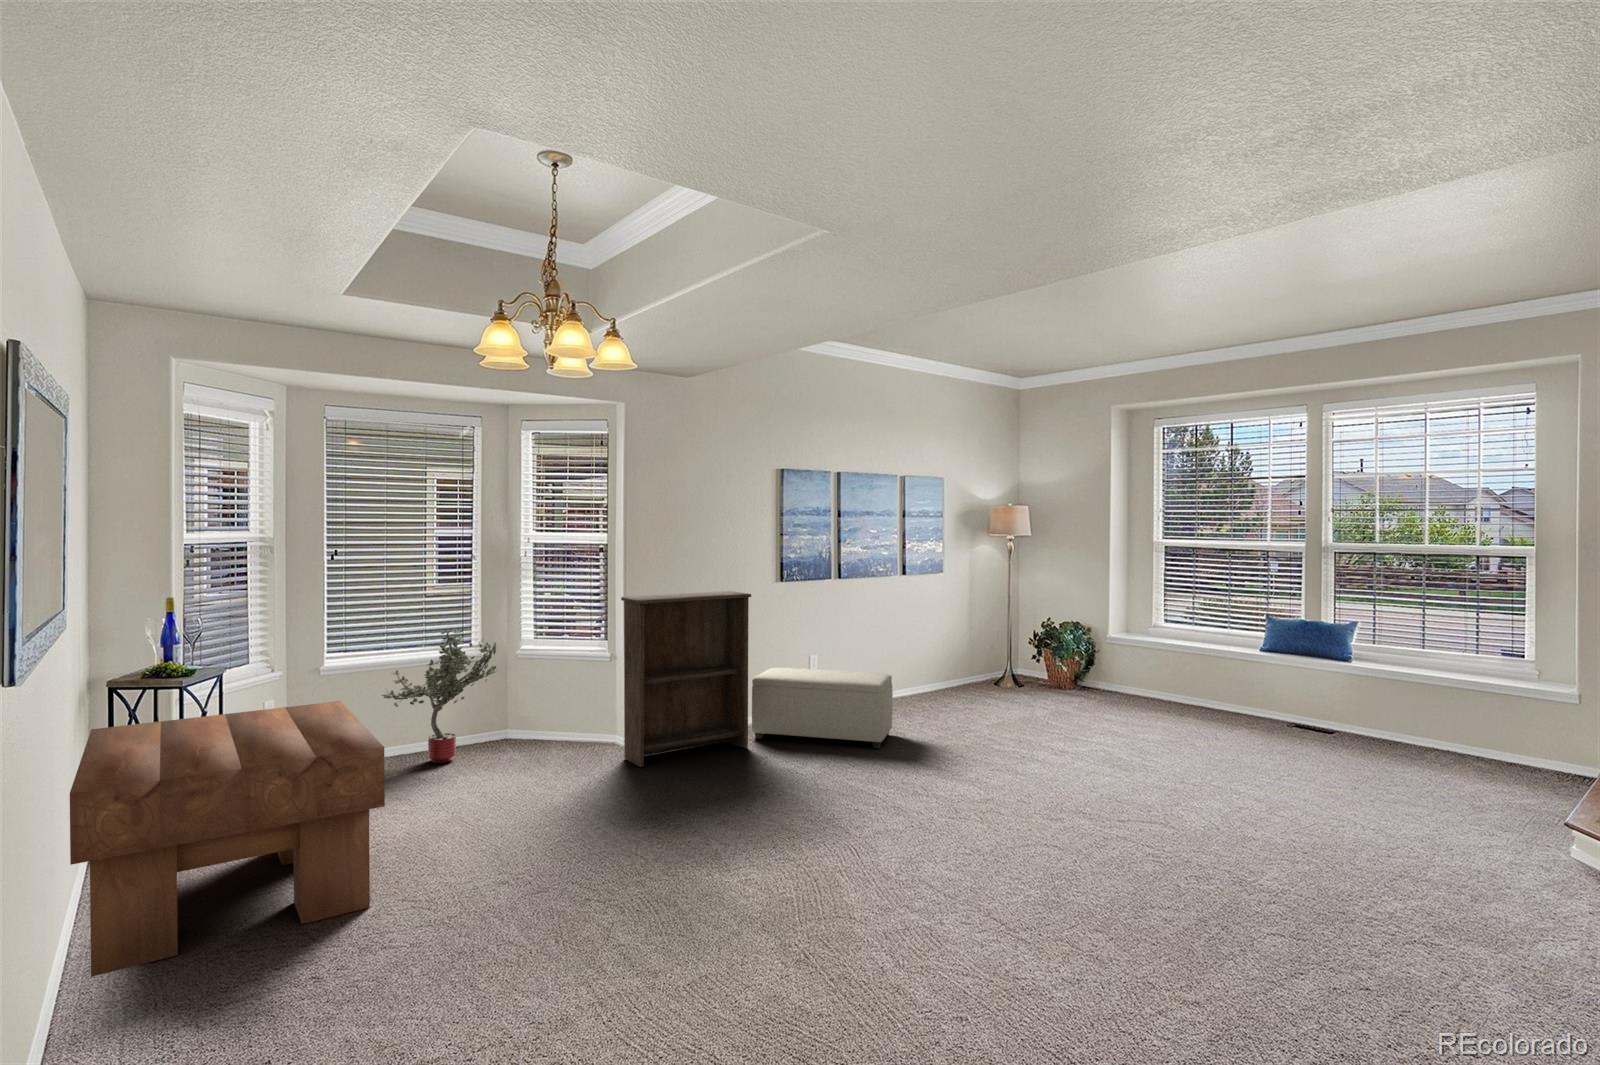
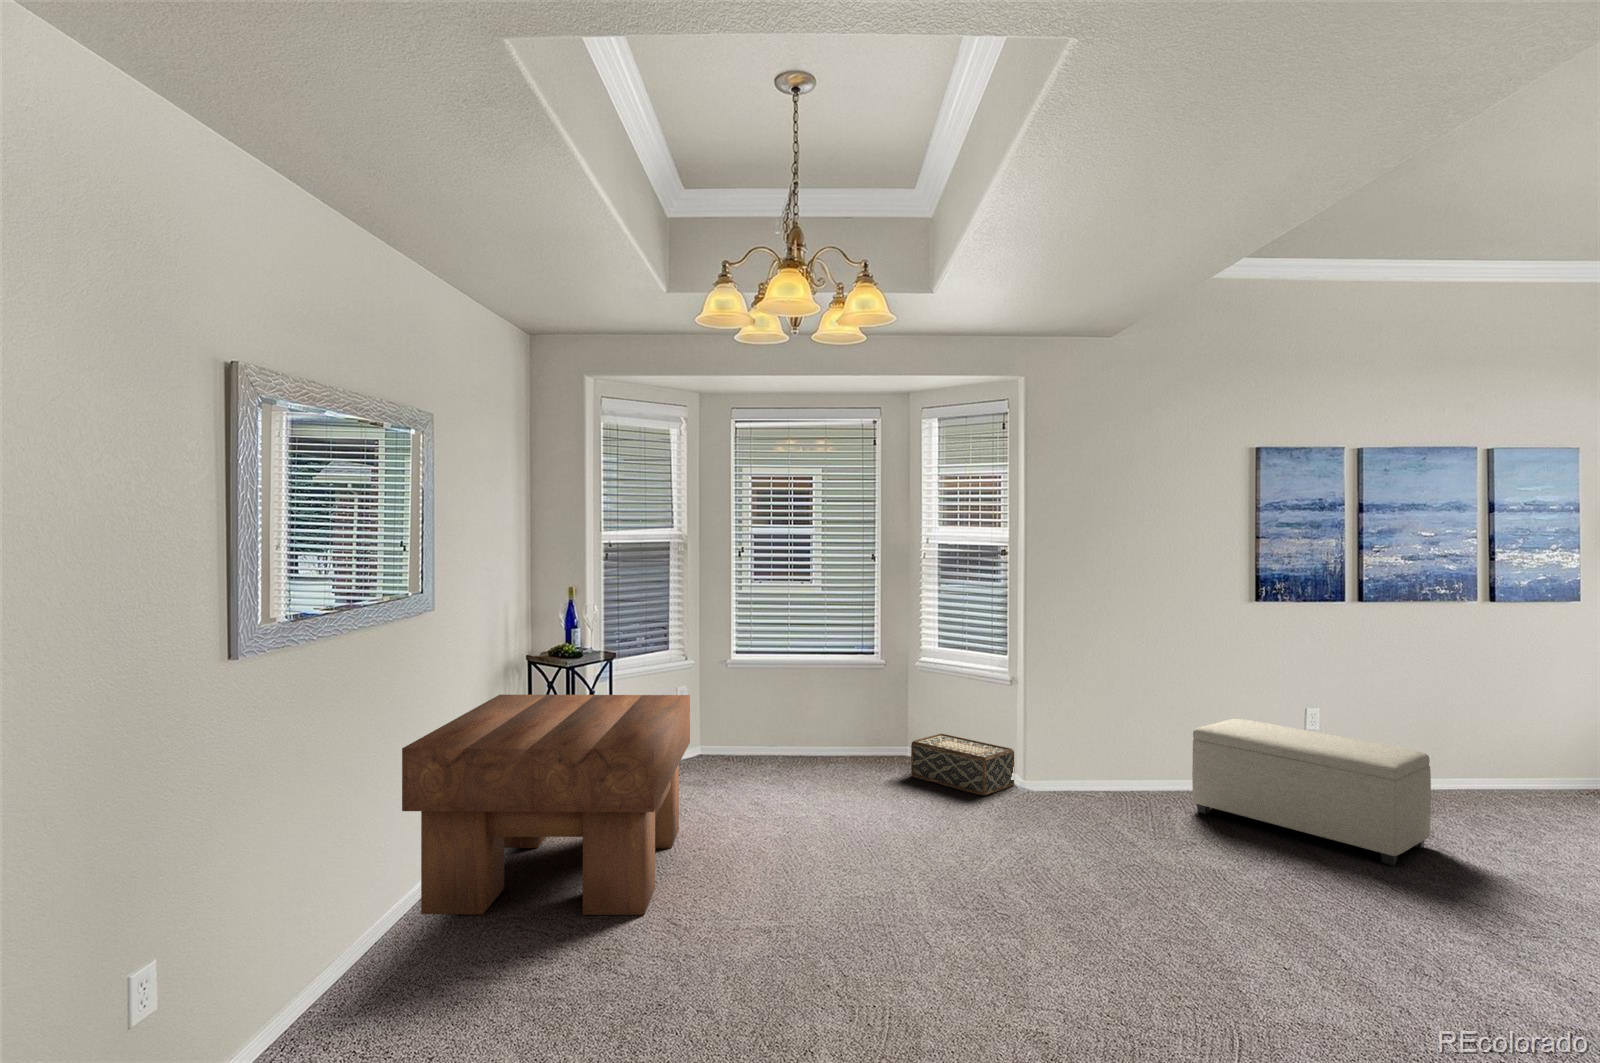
bookshelf: present [621,591,751,767] -> none [1007,609,1183,823]
potted tree: present [382,629,496,763] -> none [770,632,884,773]
woven basket: none [525,711,616,755] -> present [911,734,1014,795]

